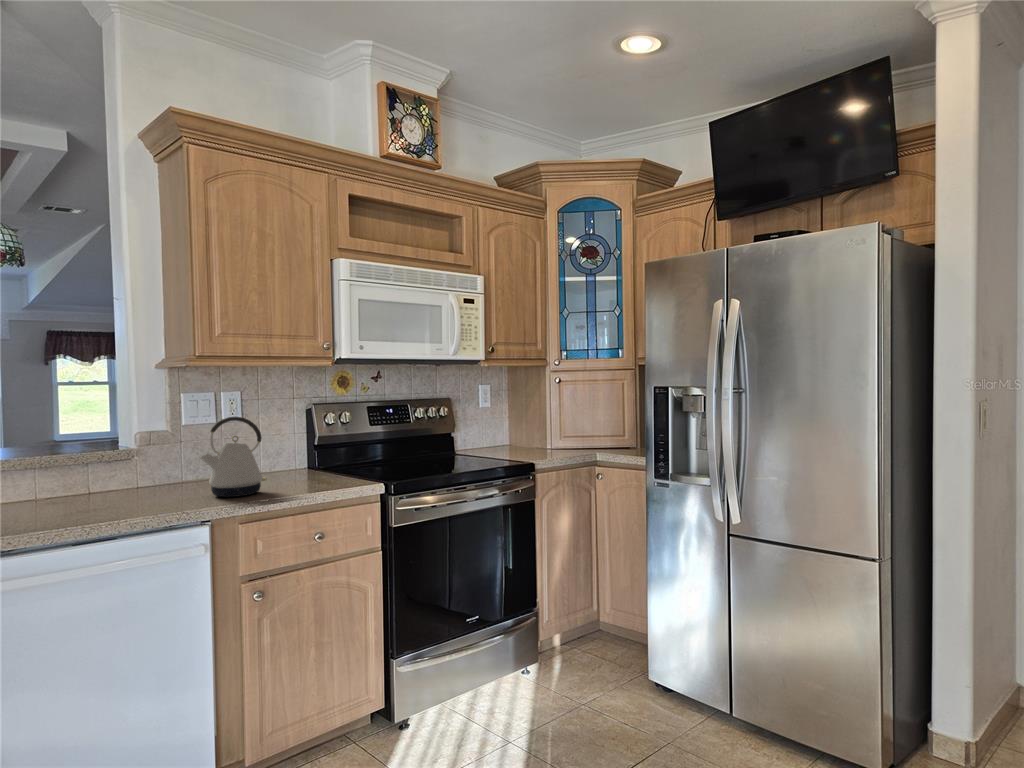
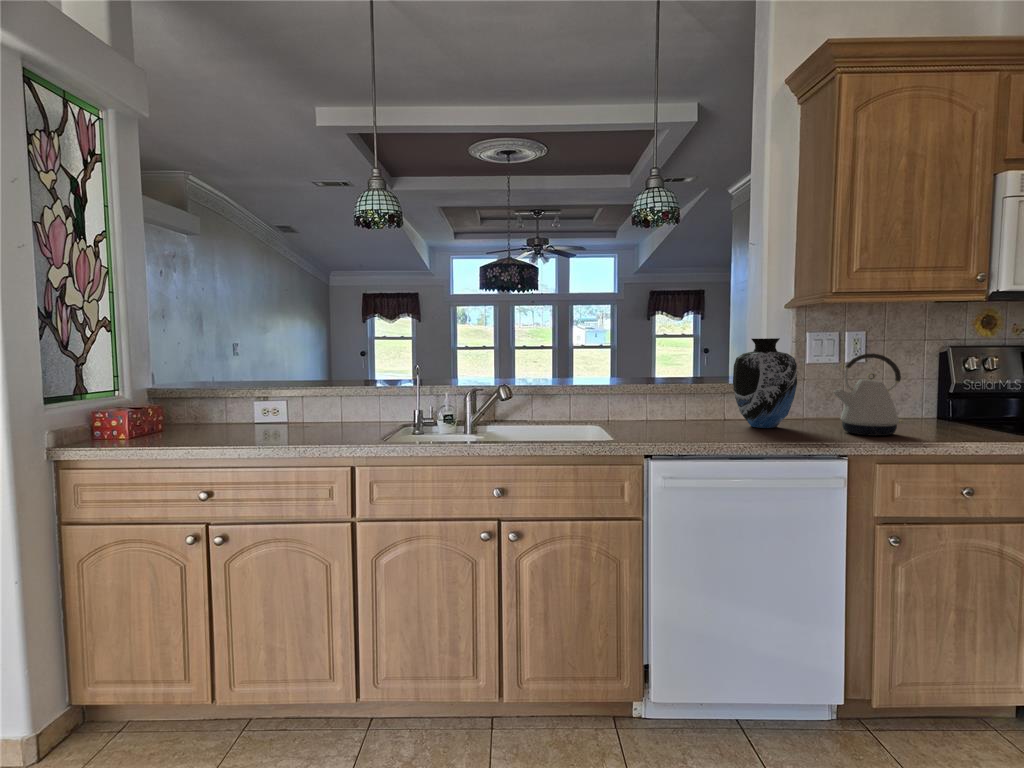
vase: none [90,404,165,504] -> present [733,338,797,428]

